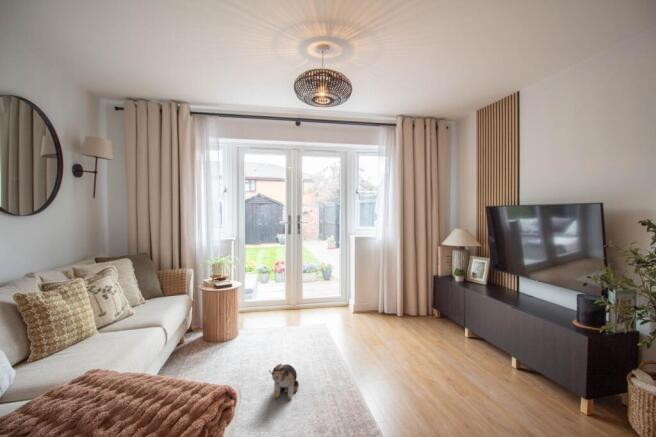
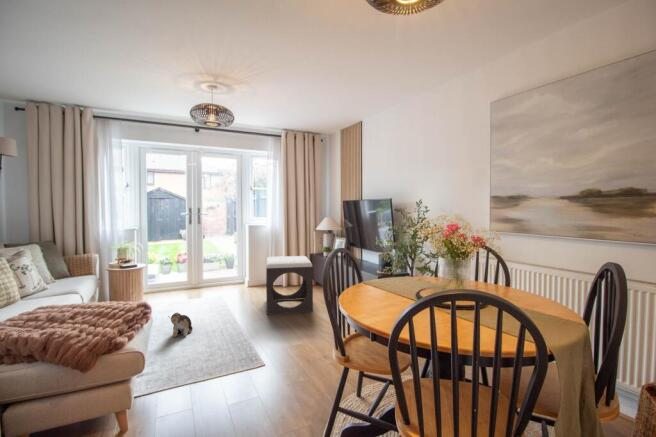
footstool: none [385,281,462,368] -> present [266,256,313,315]

